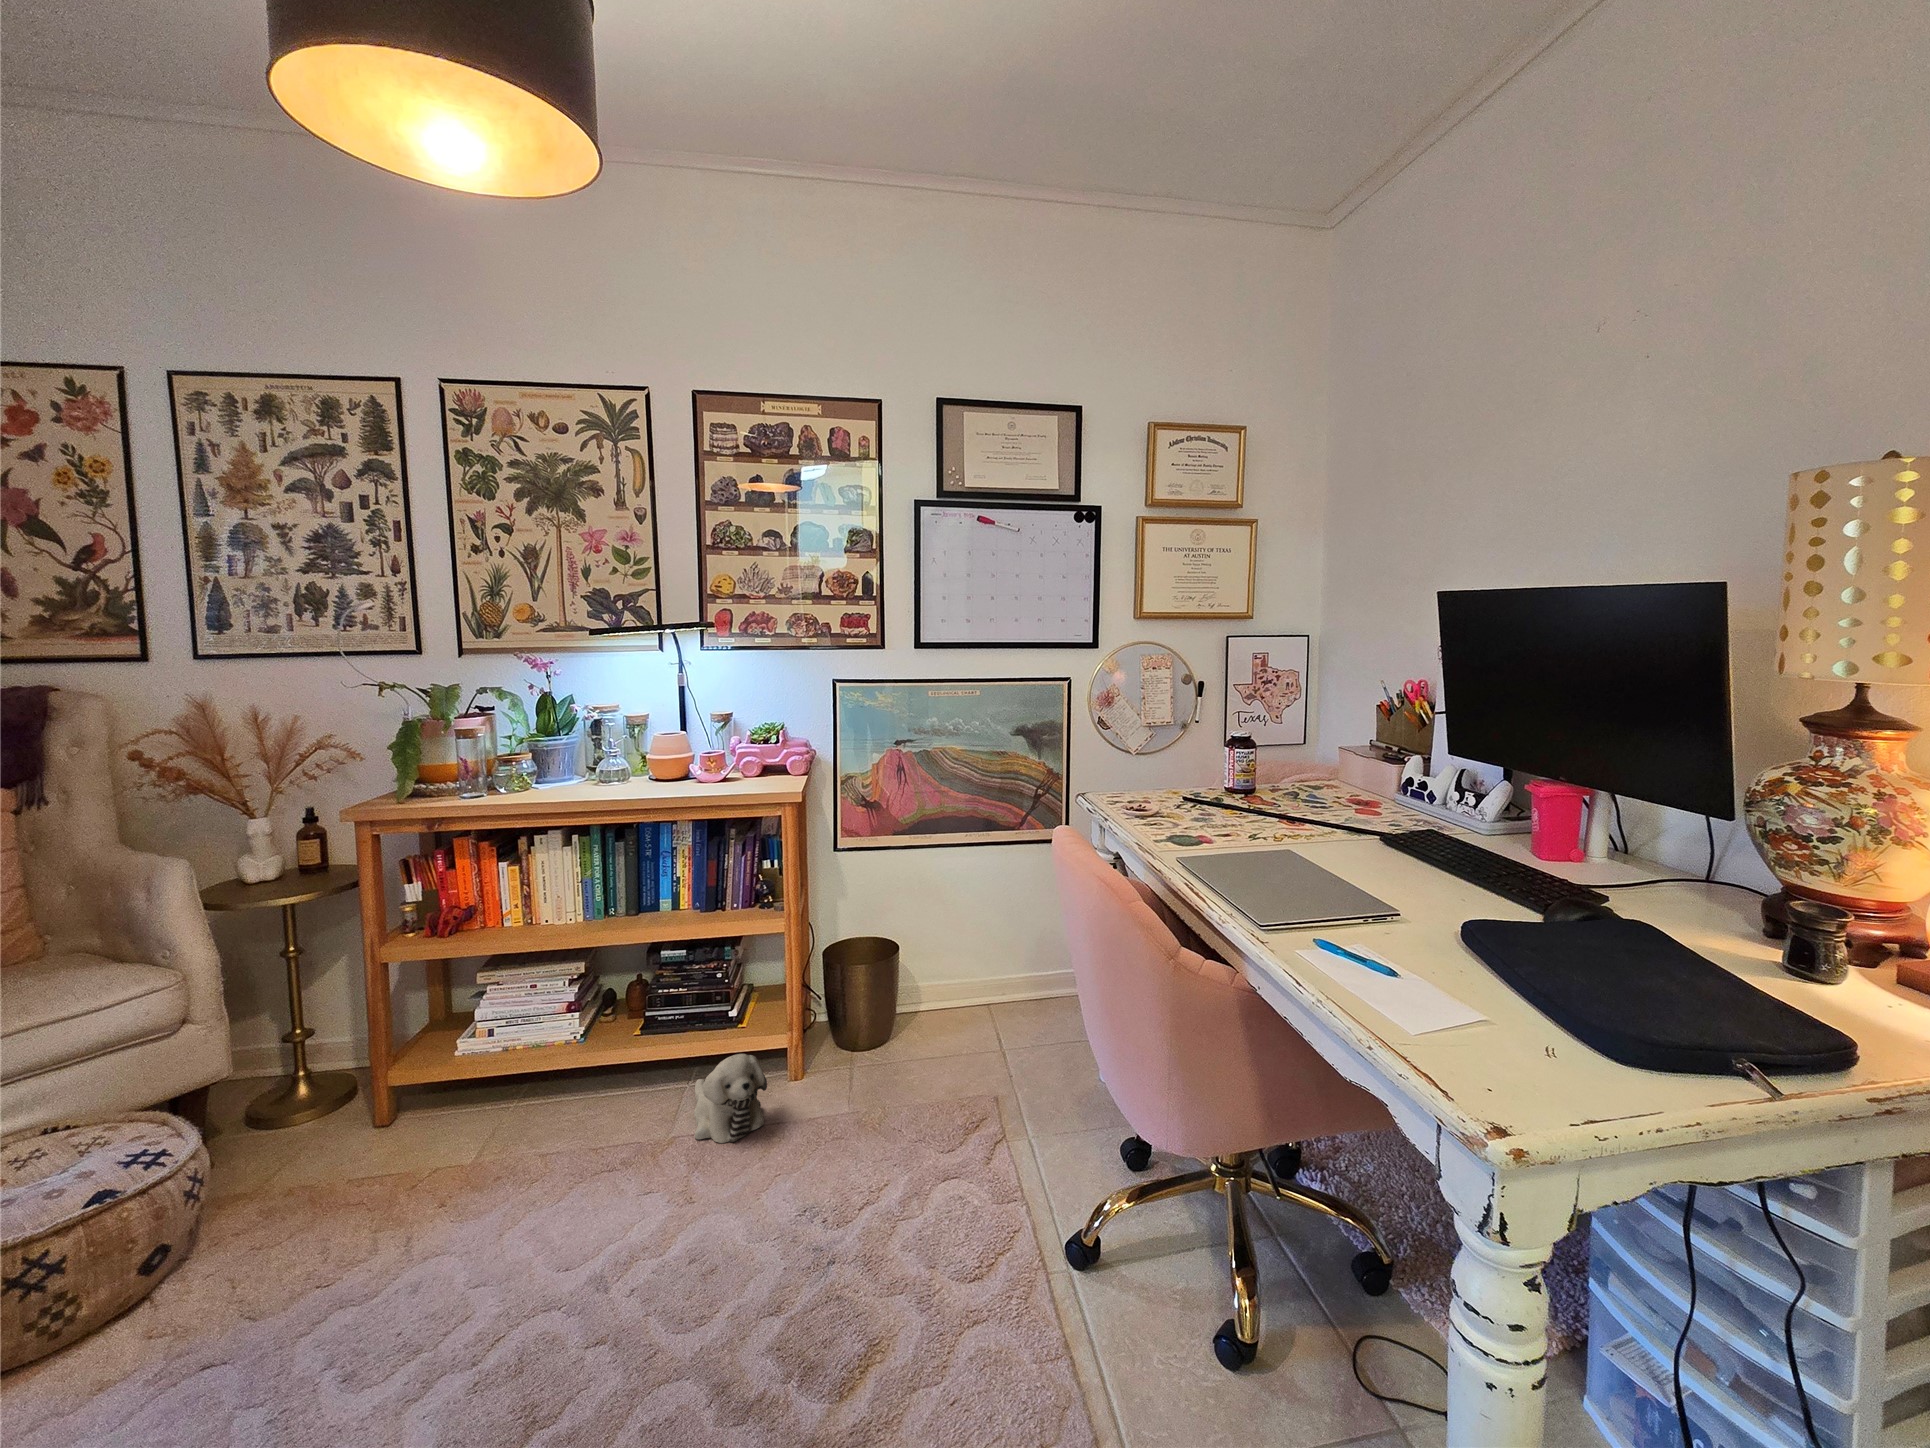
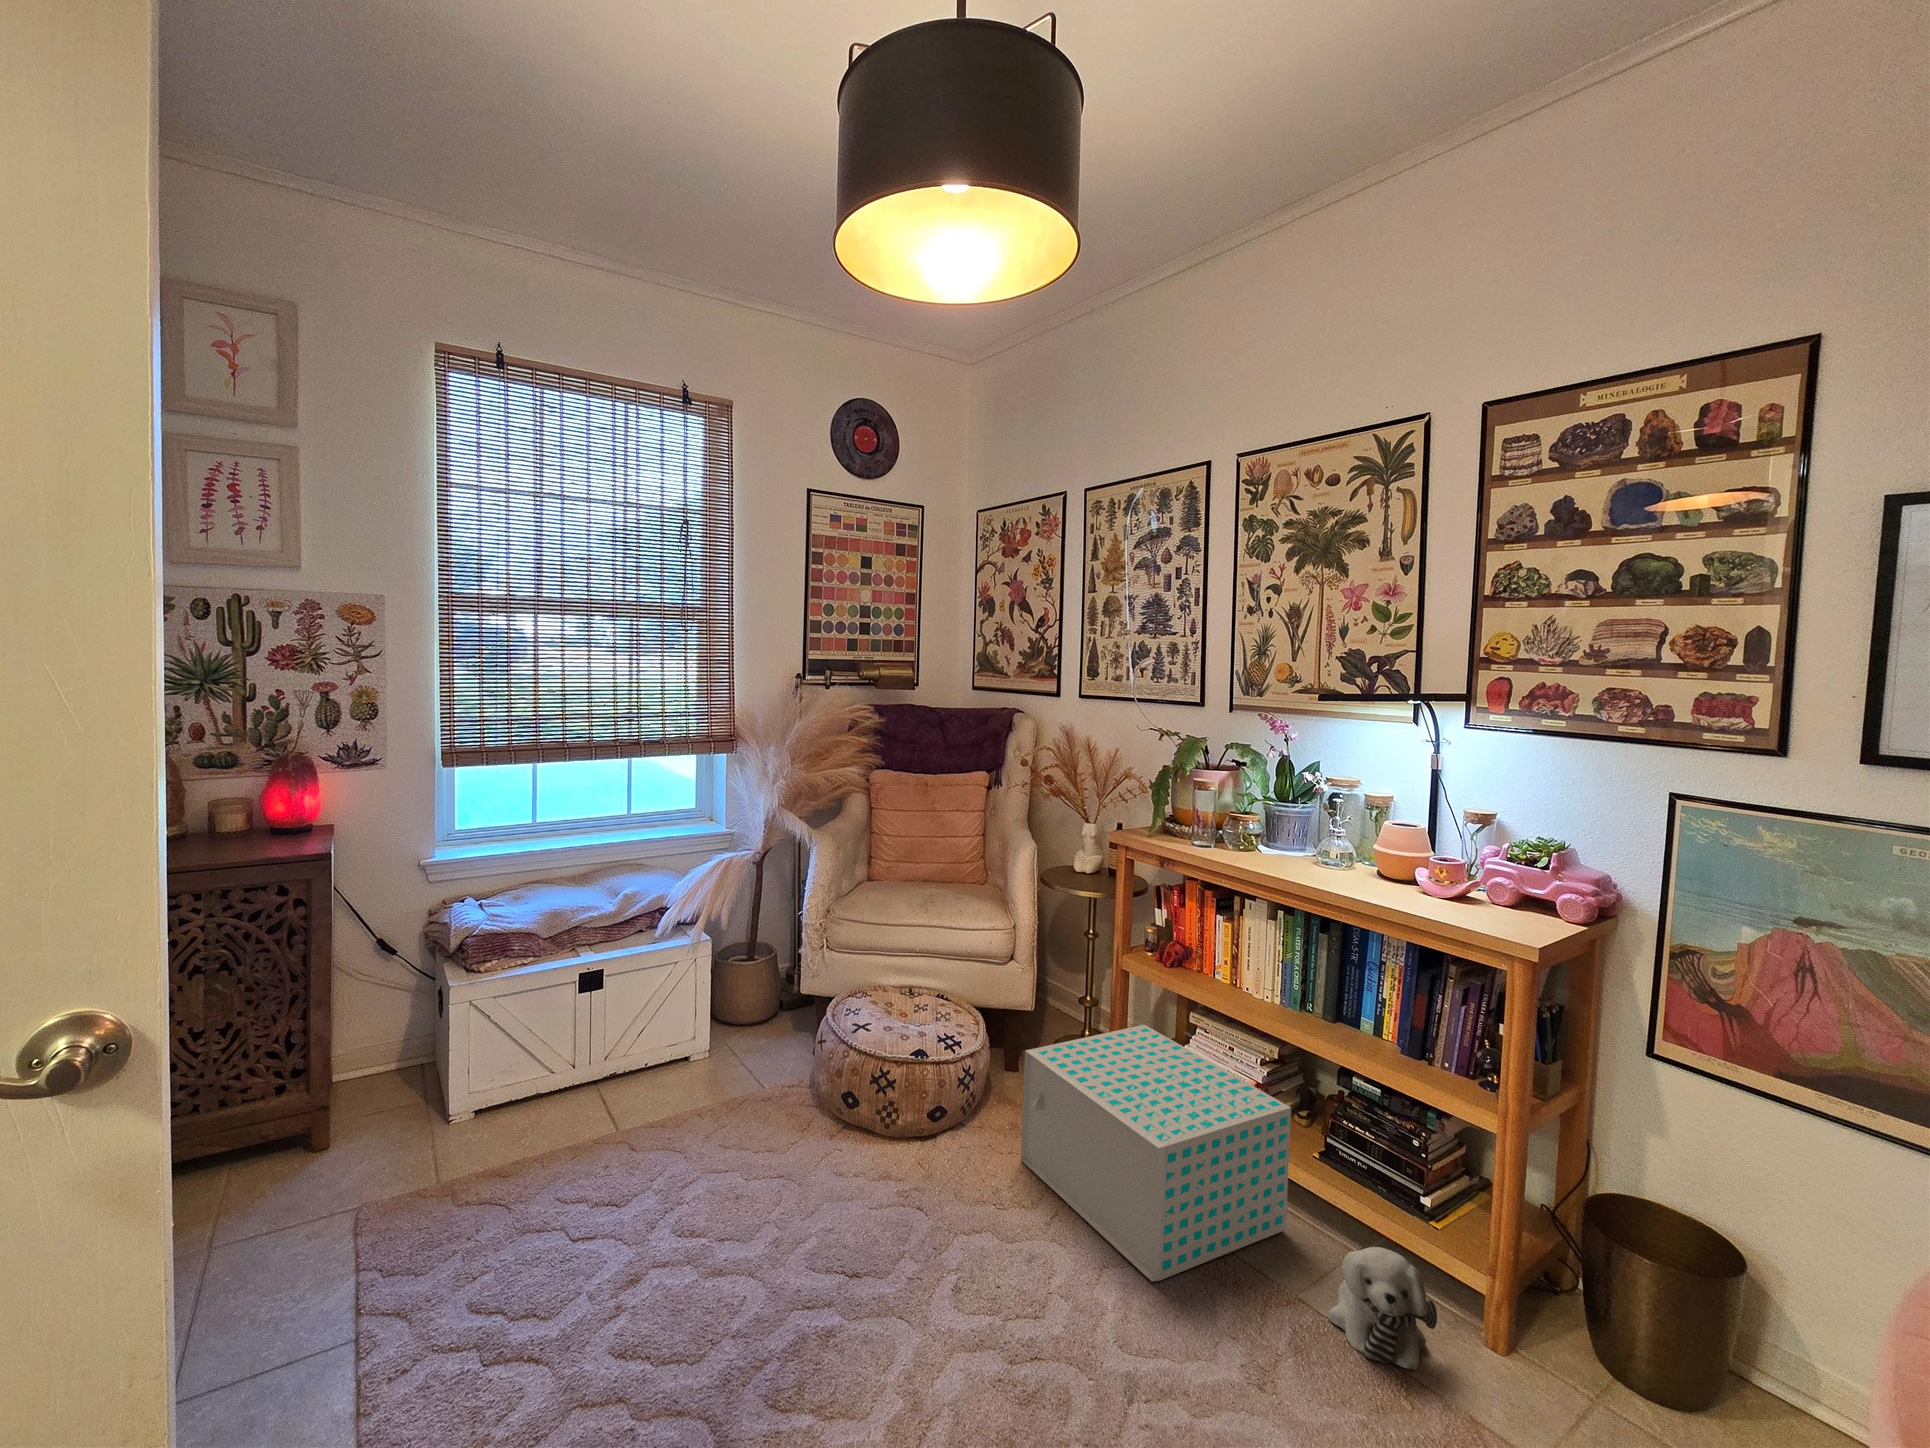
storage box: none [286,1000,628,1248] -> present [1021,1025,1291,1281]

